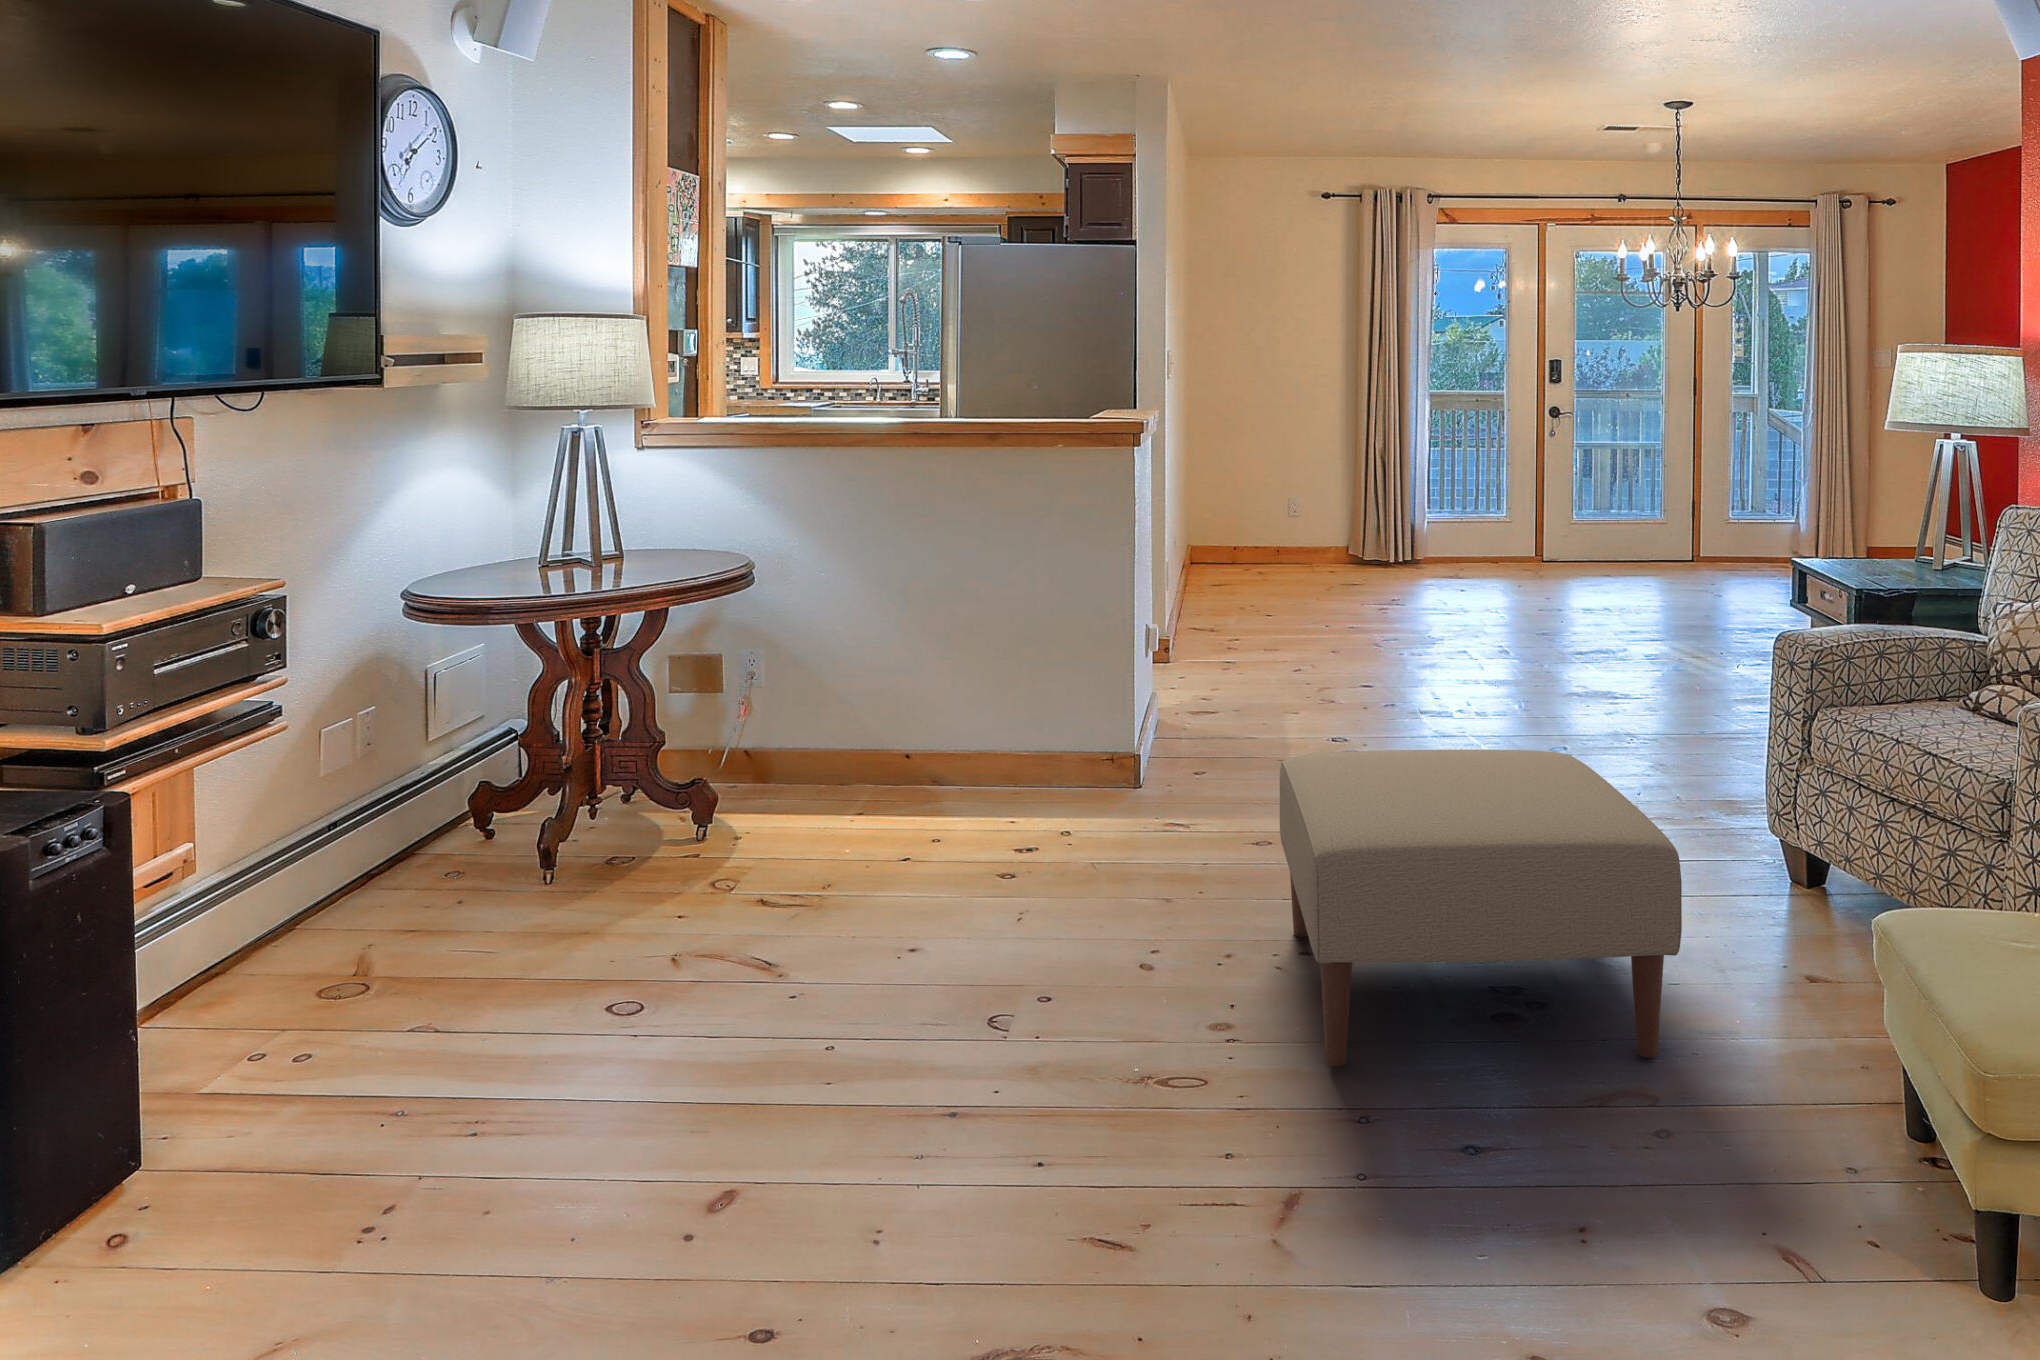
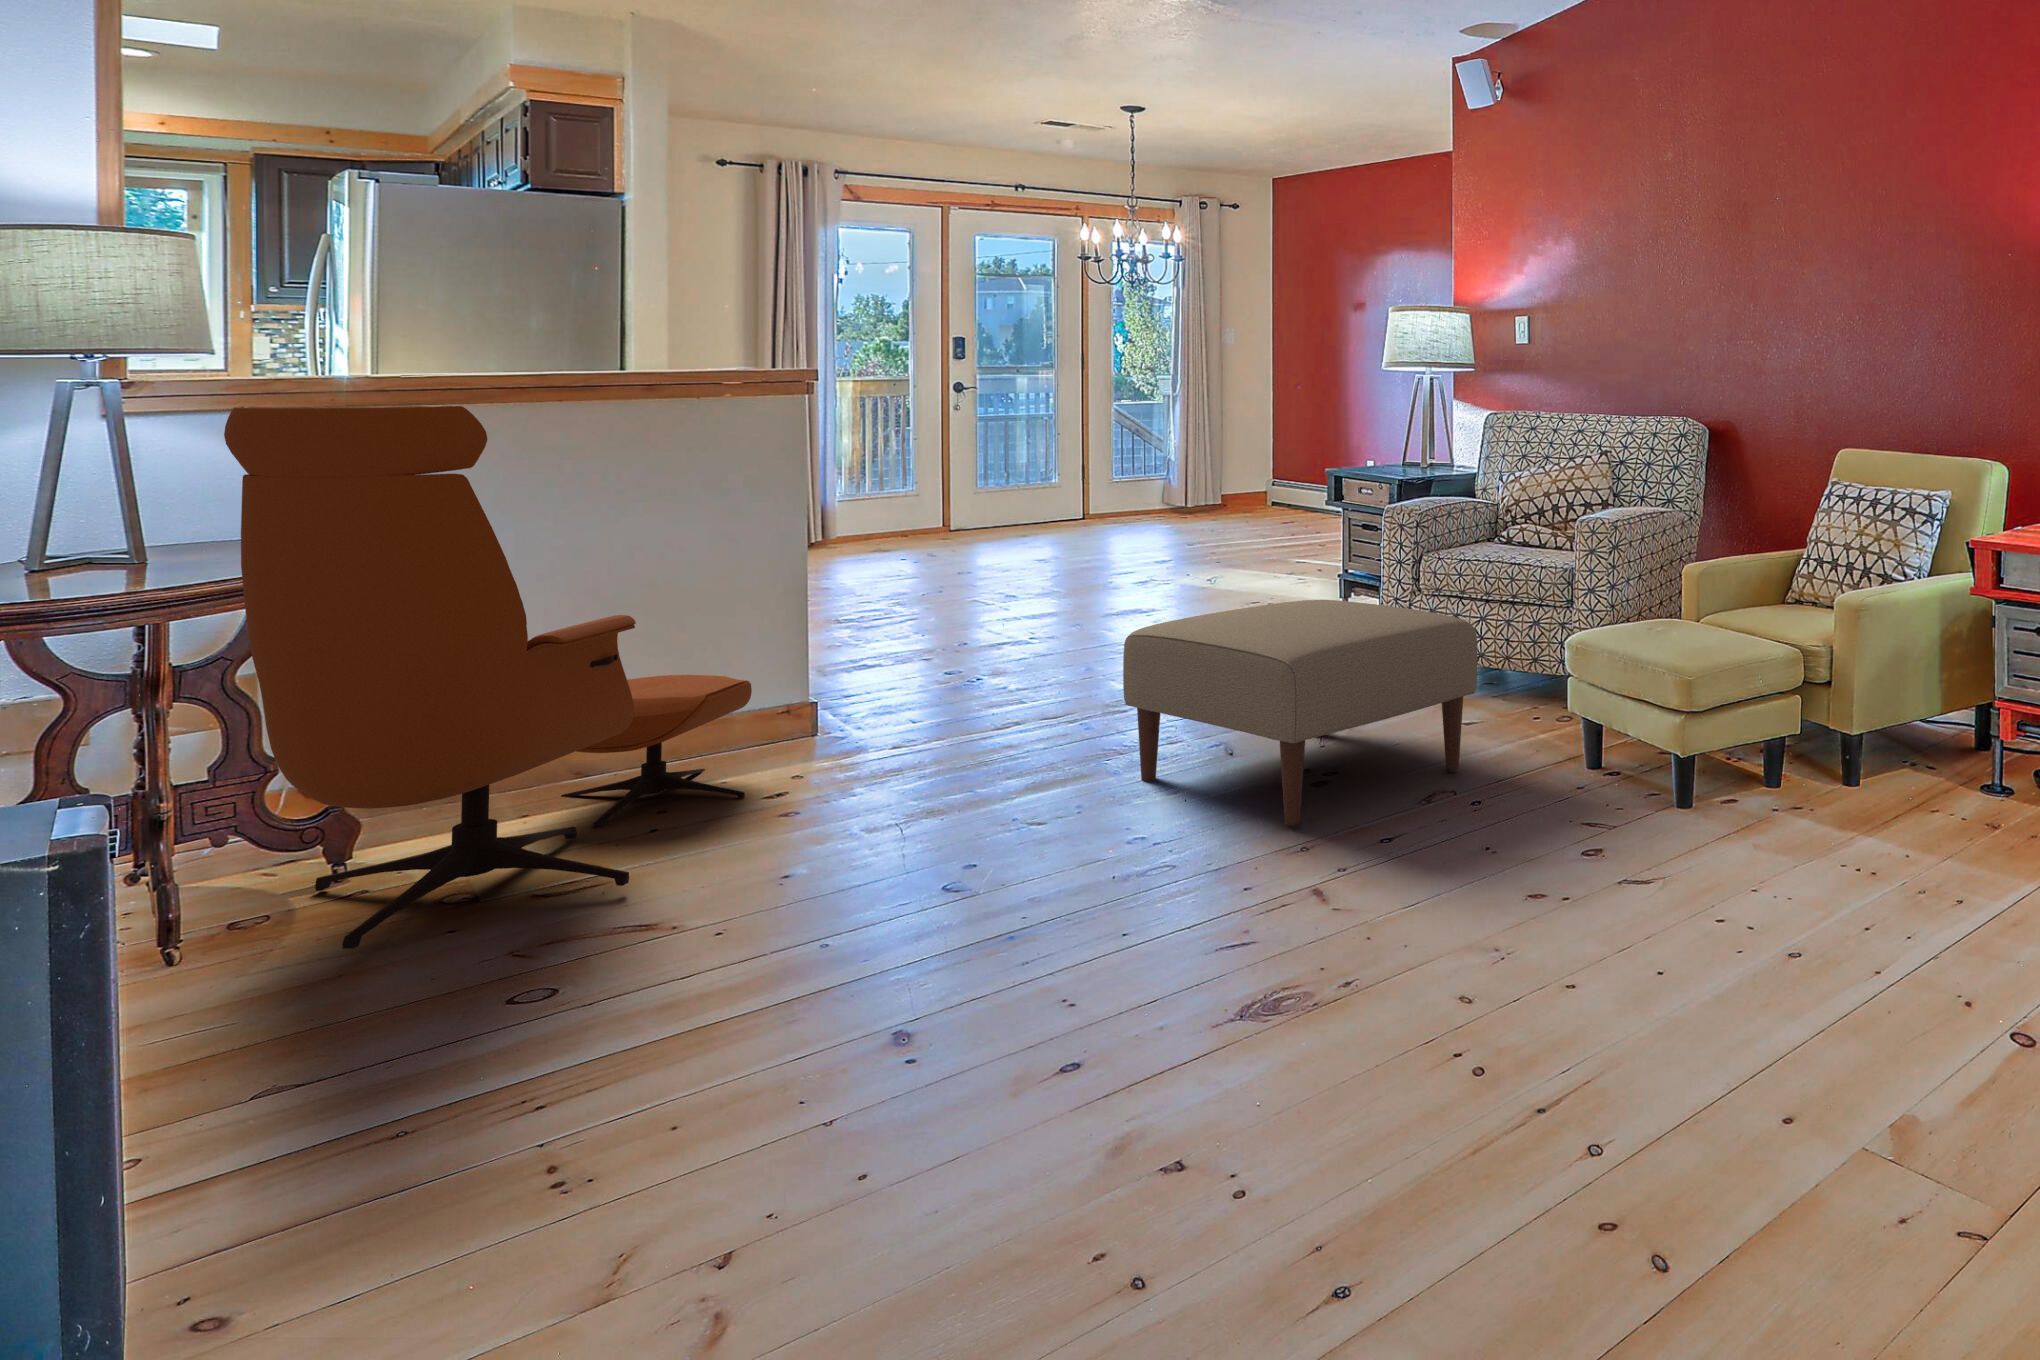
lounge chair: none [571,487,1032,906] -> present [224,405,752,949]

